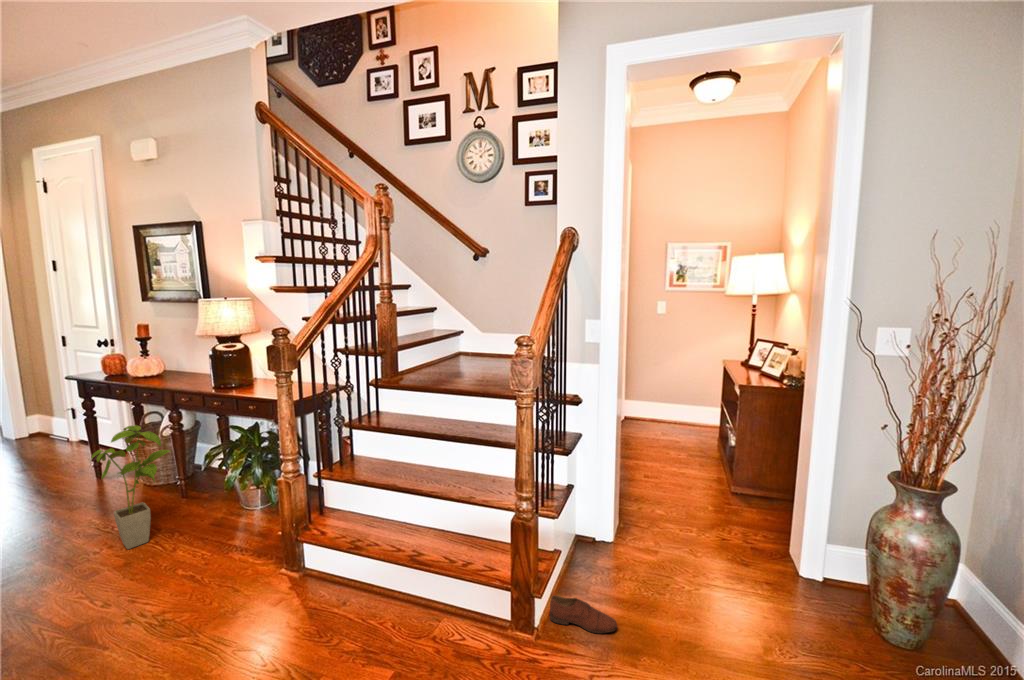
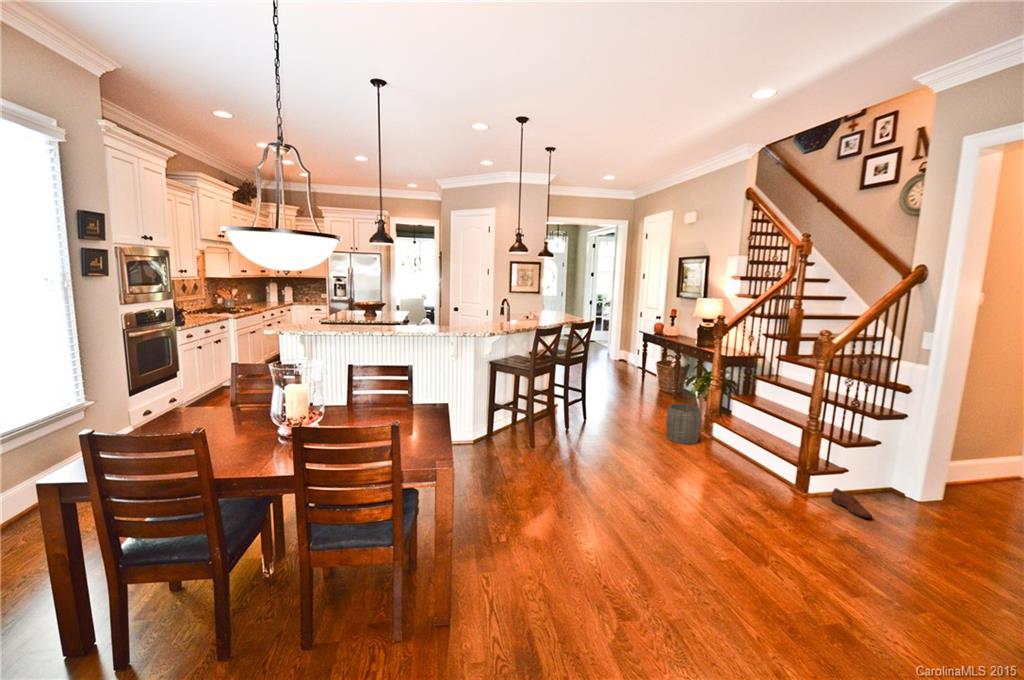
house plant: present [91,425,170,549] -> none [644,354,674,408]
woven basket: none [186,530,275,644] -> present [666,403,702,444]

